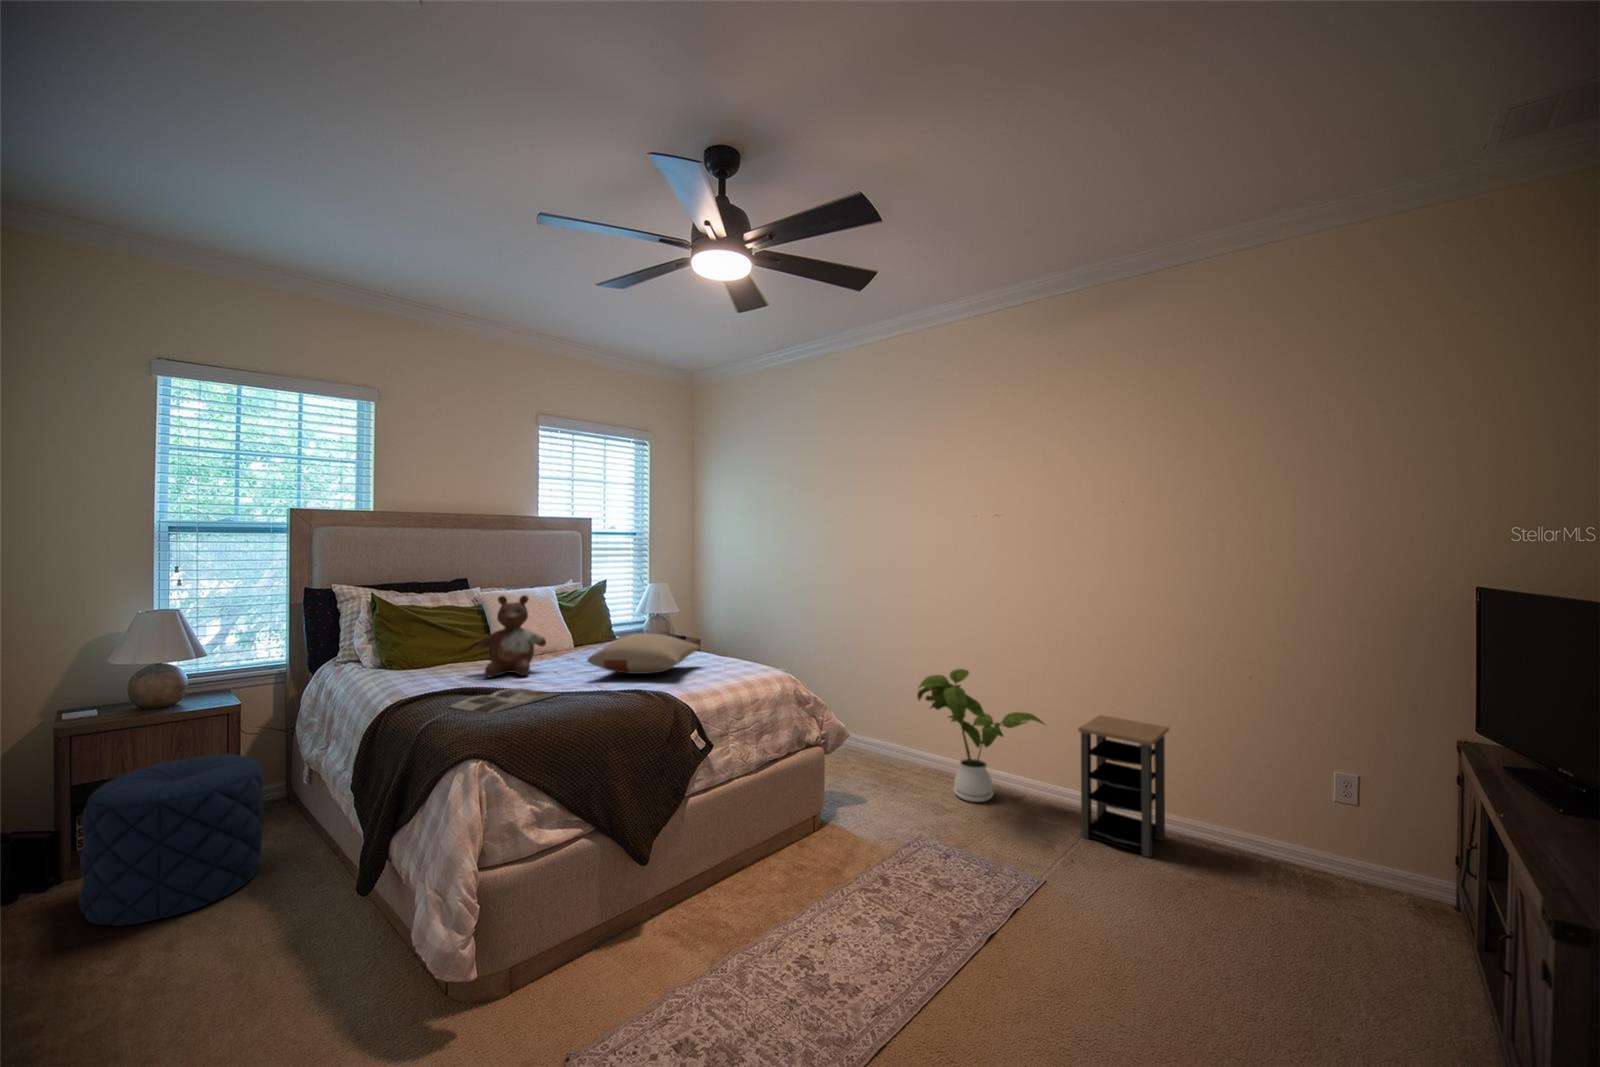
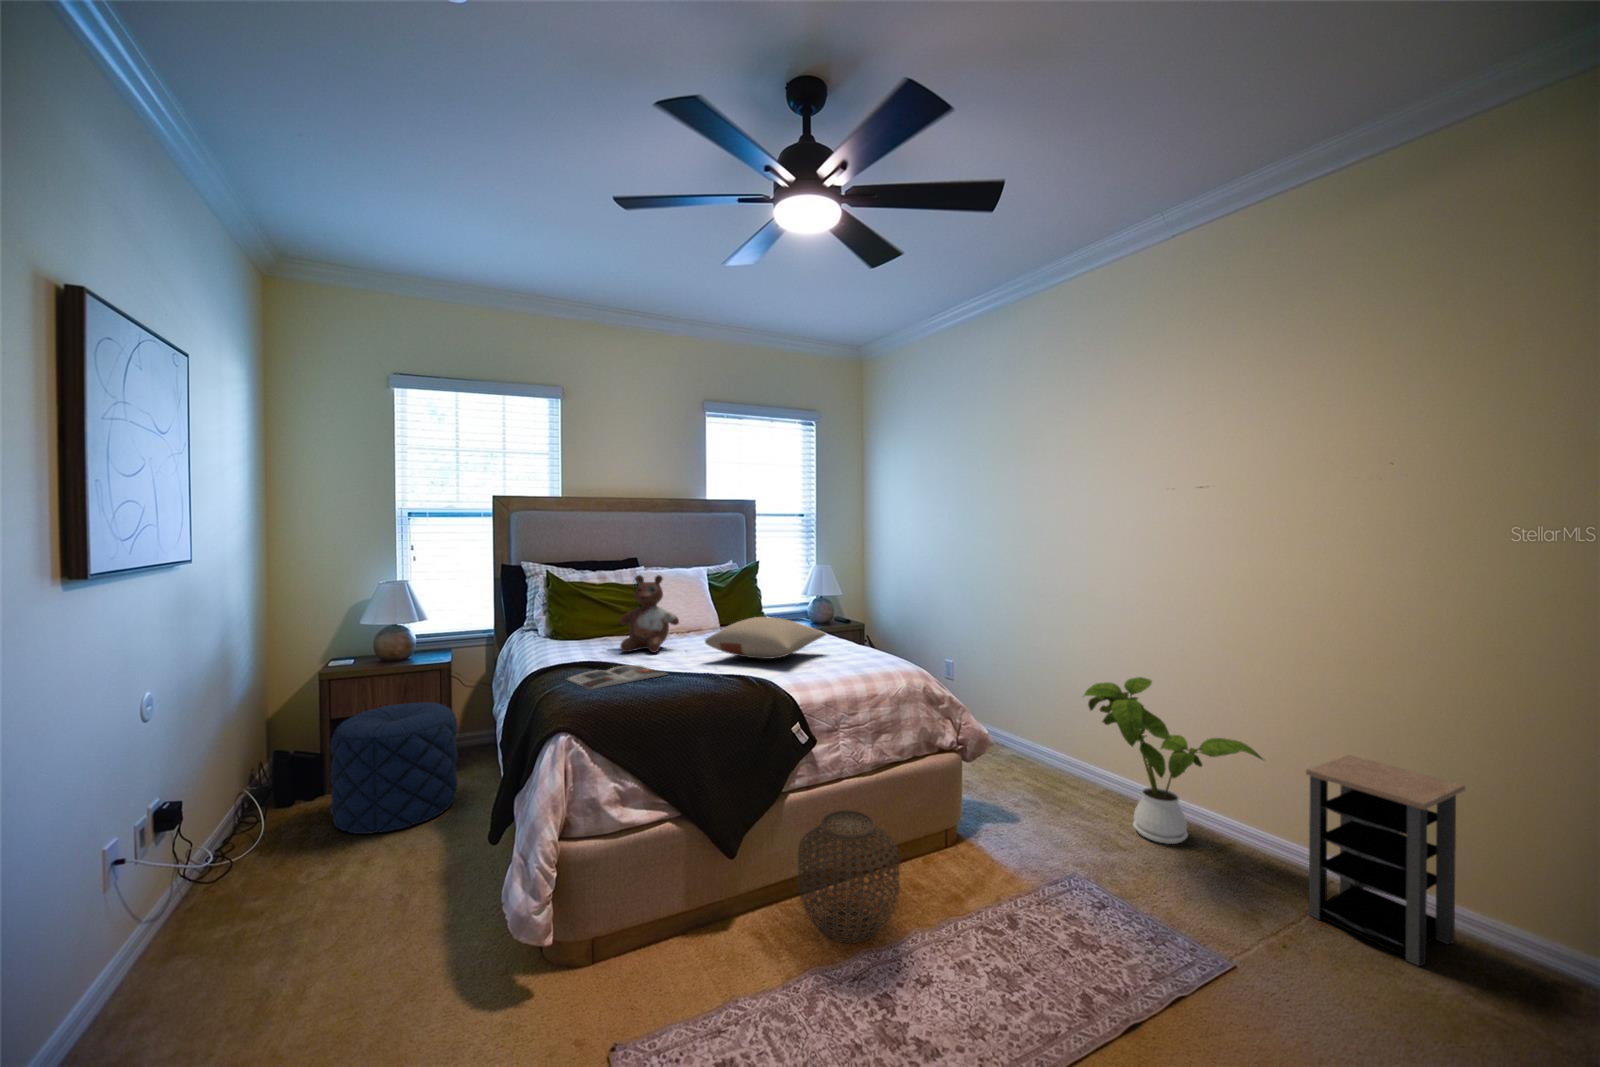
woven basket: none [706,804,798,924] -> present [798,810,900,943]

